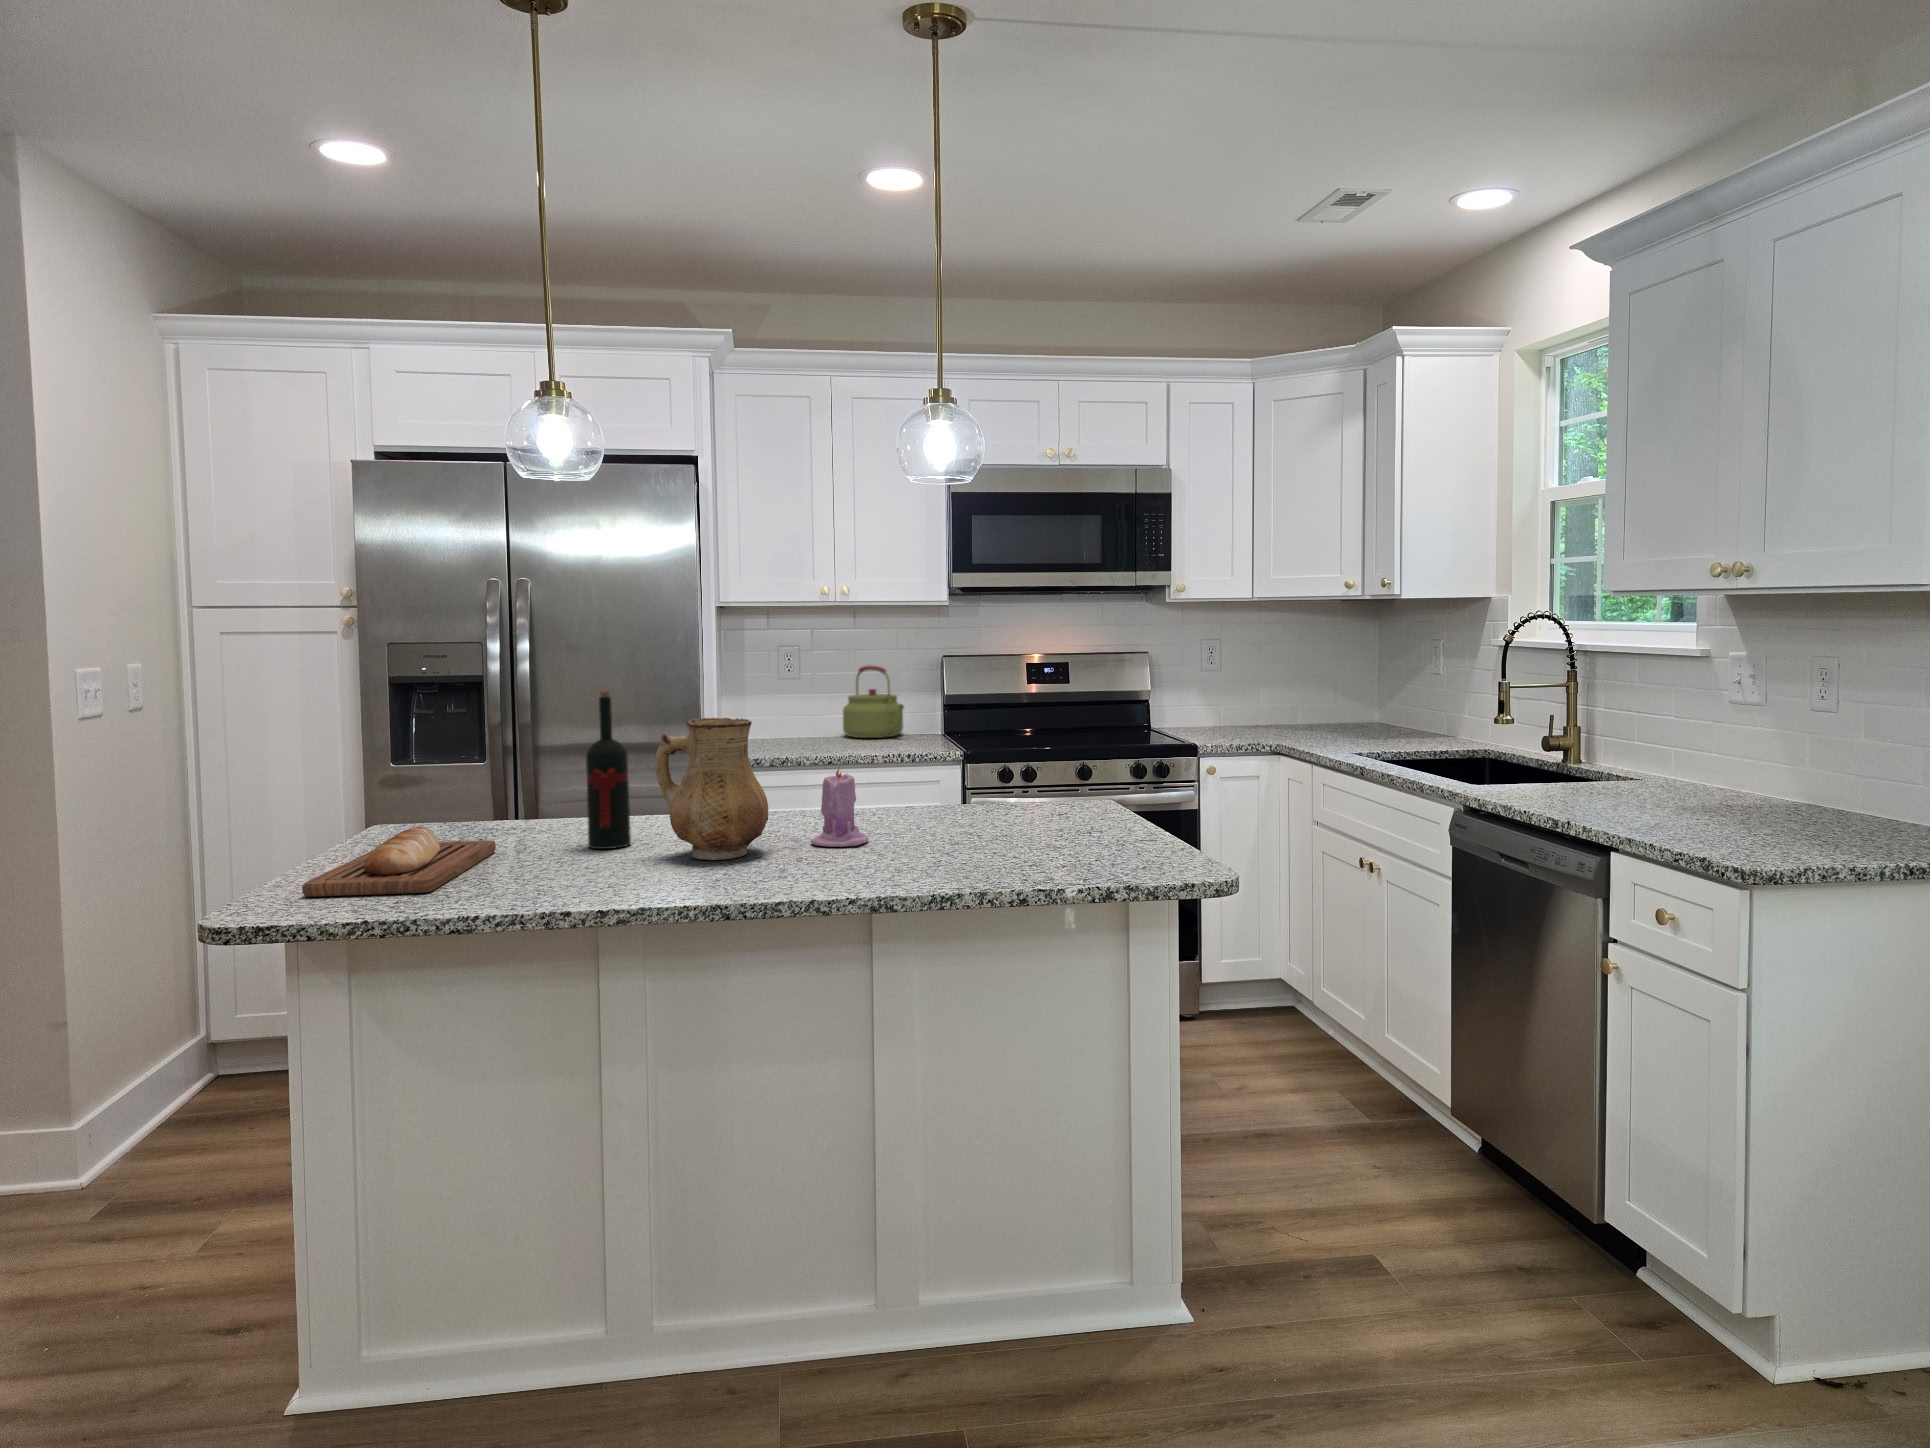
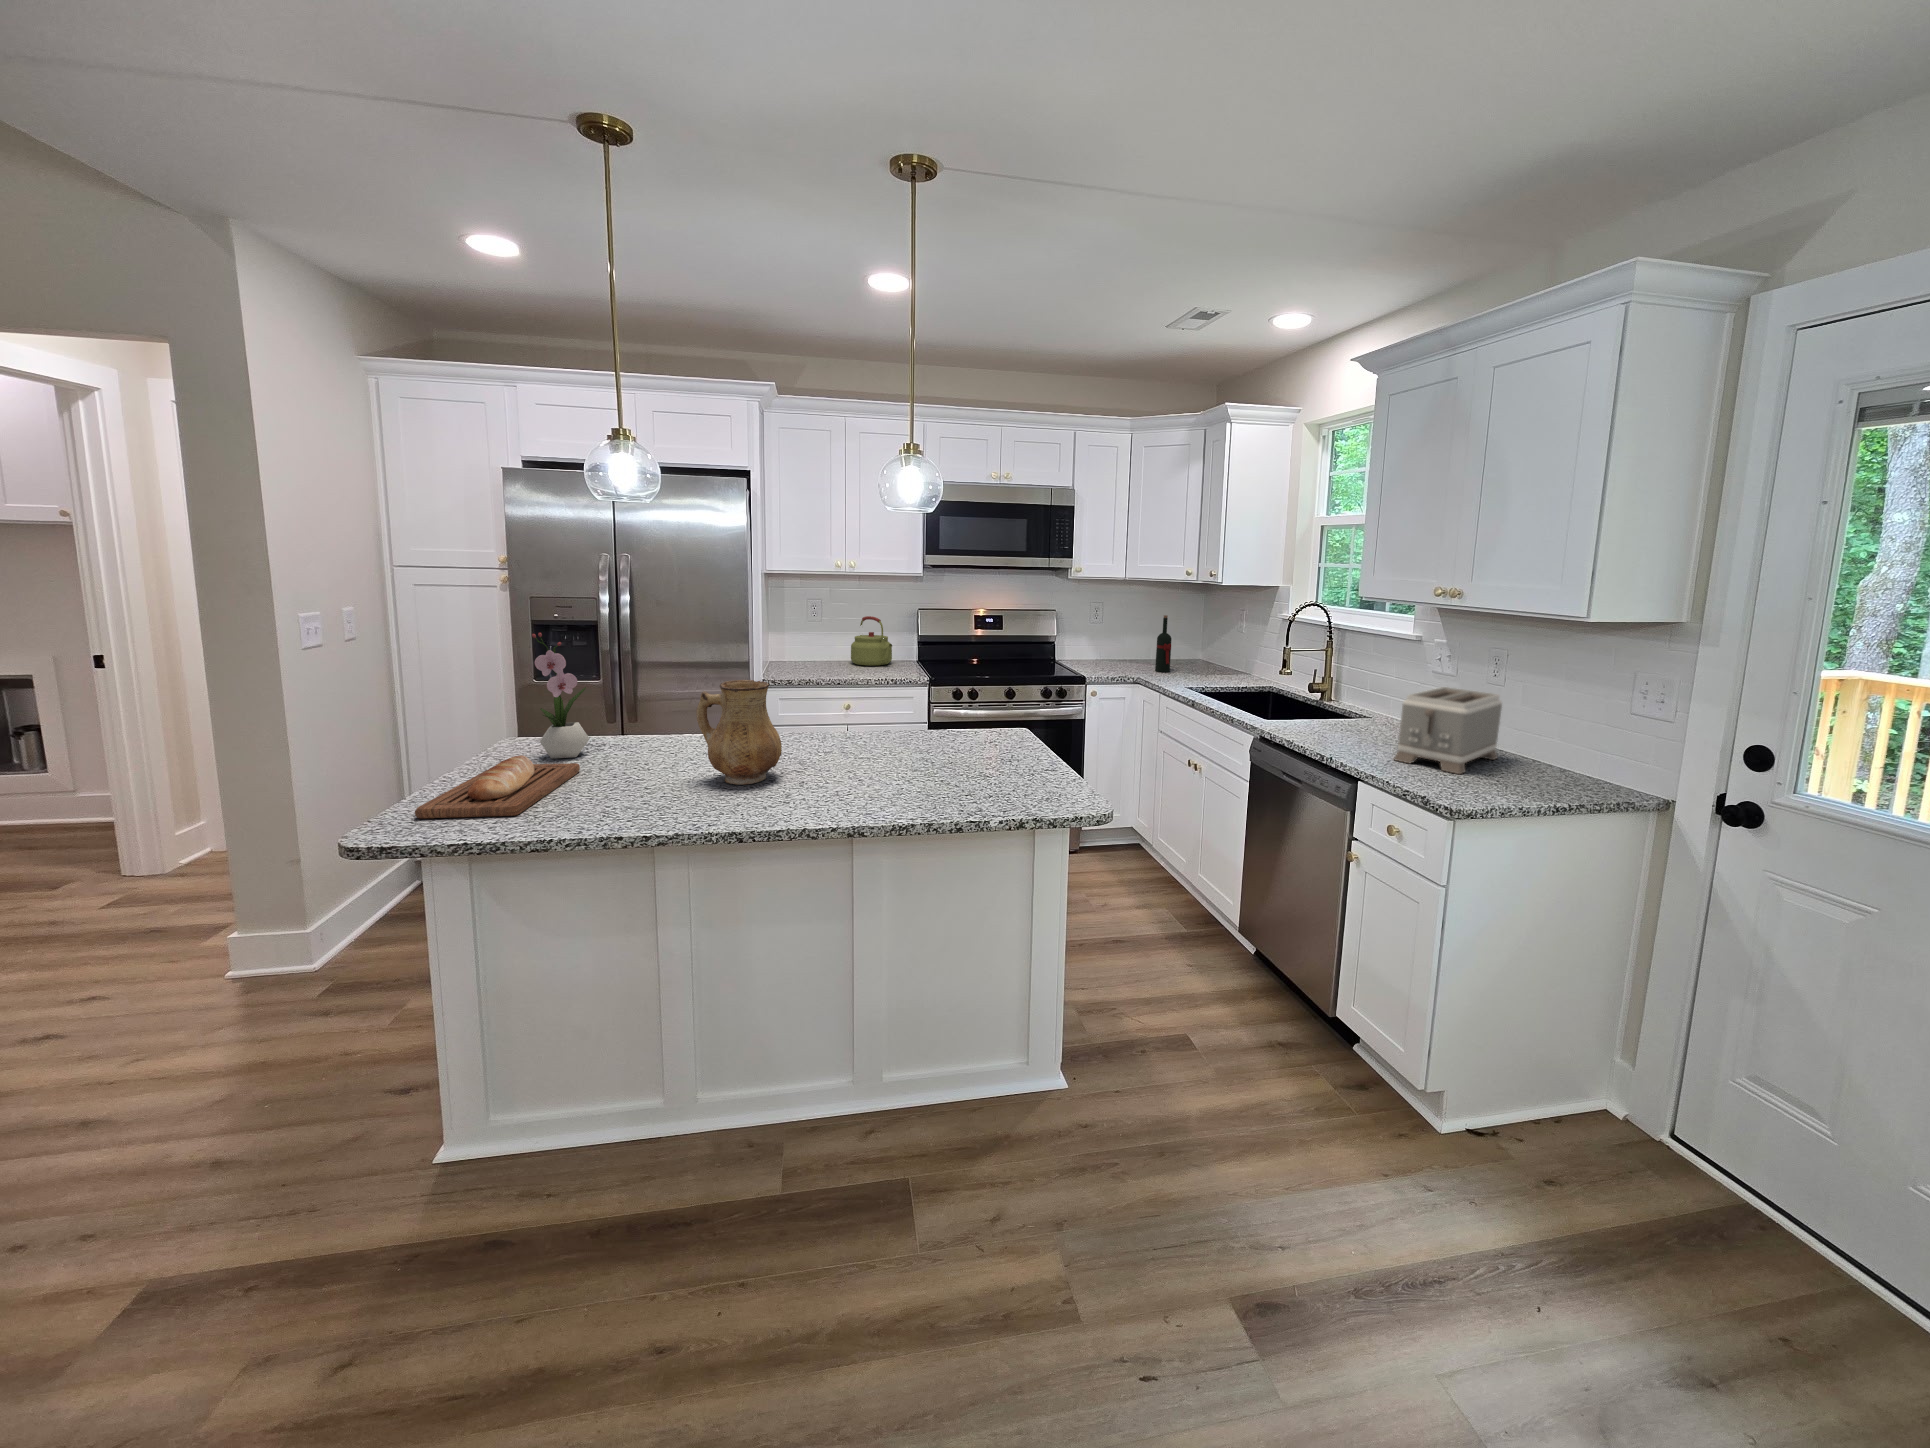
flower arrangement: none [435,665,503,840] -> present [532,633,590,759]
wine bottle: present [586,690,631,849] -> present [1155,615,1172,672]
toaster: none [1664,714,1832,835] -> present [1394,687,1502,774]
candle: present [811,766,868,847] -> none [814,714,855,773]

